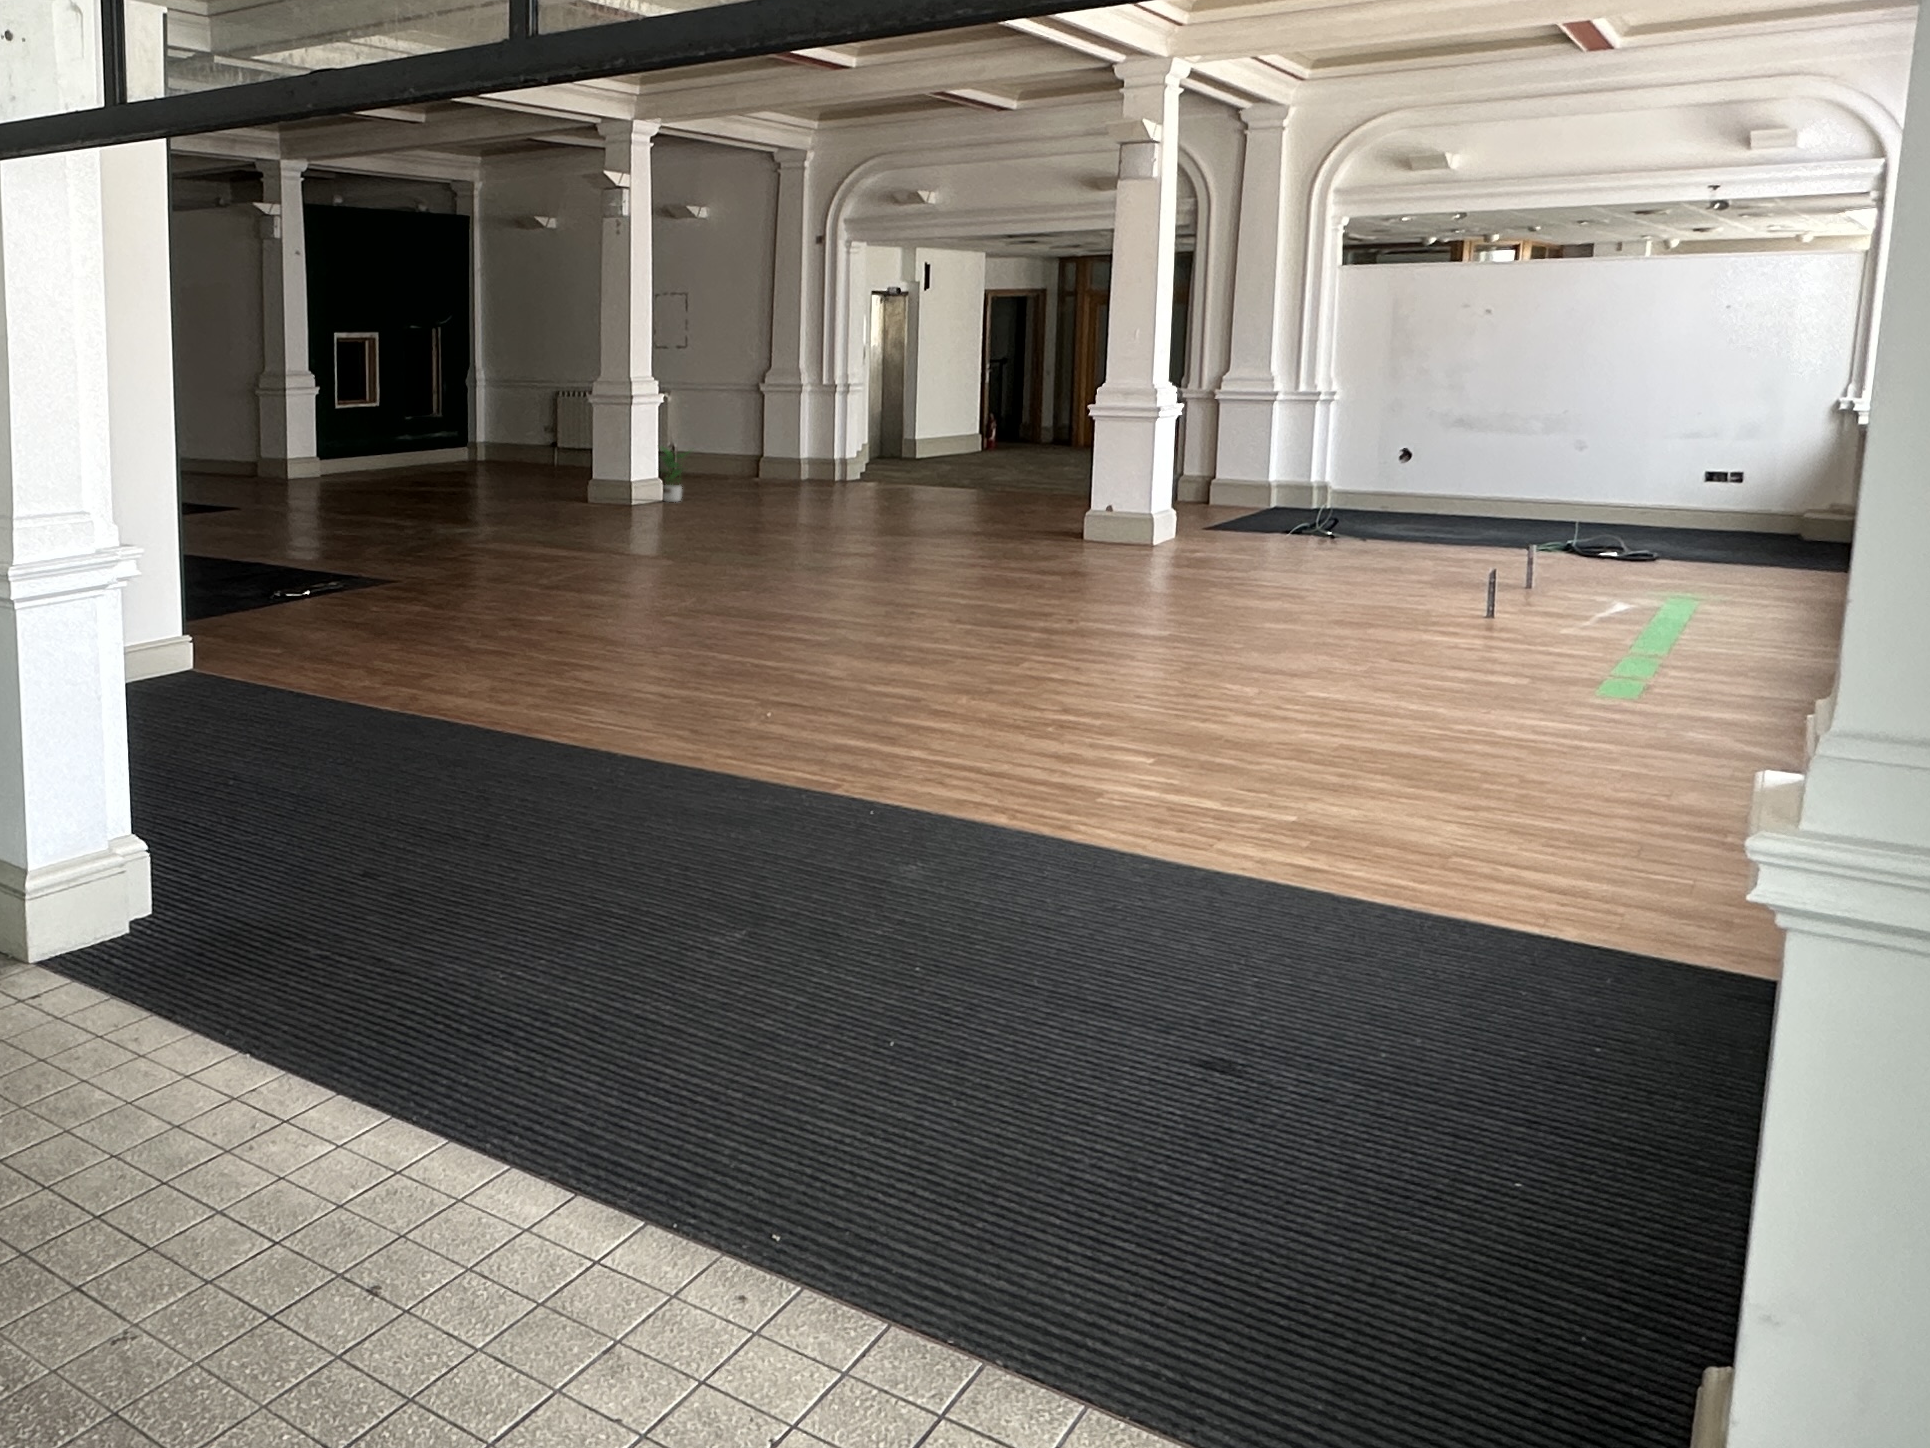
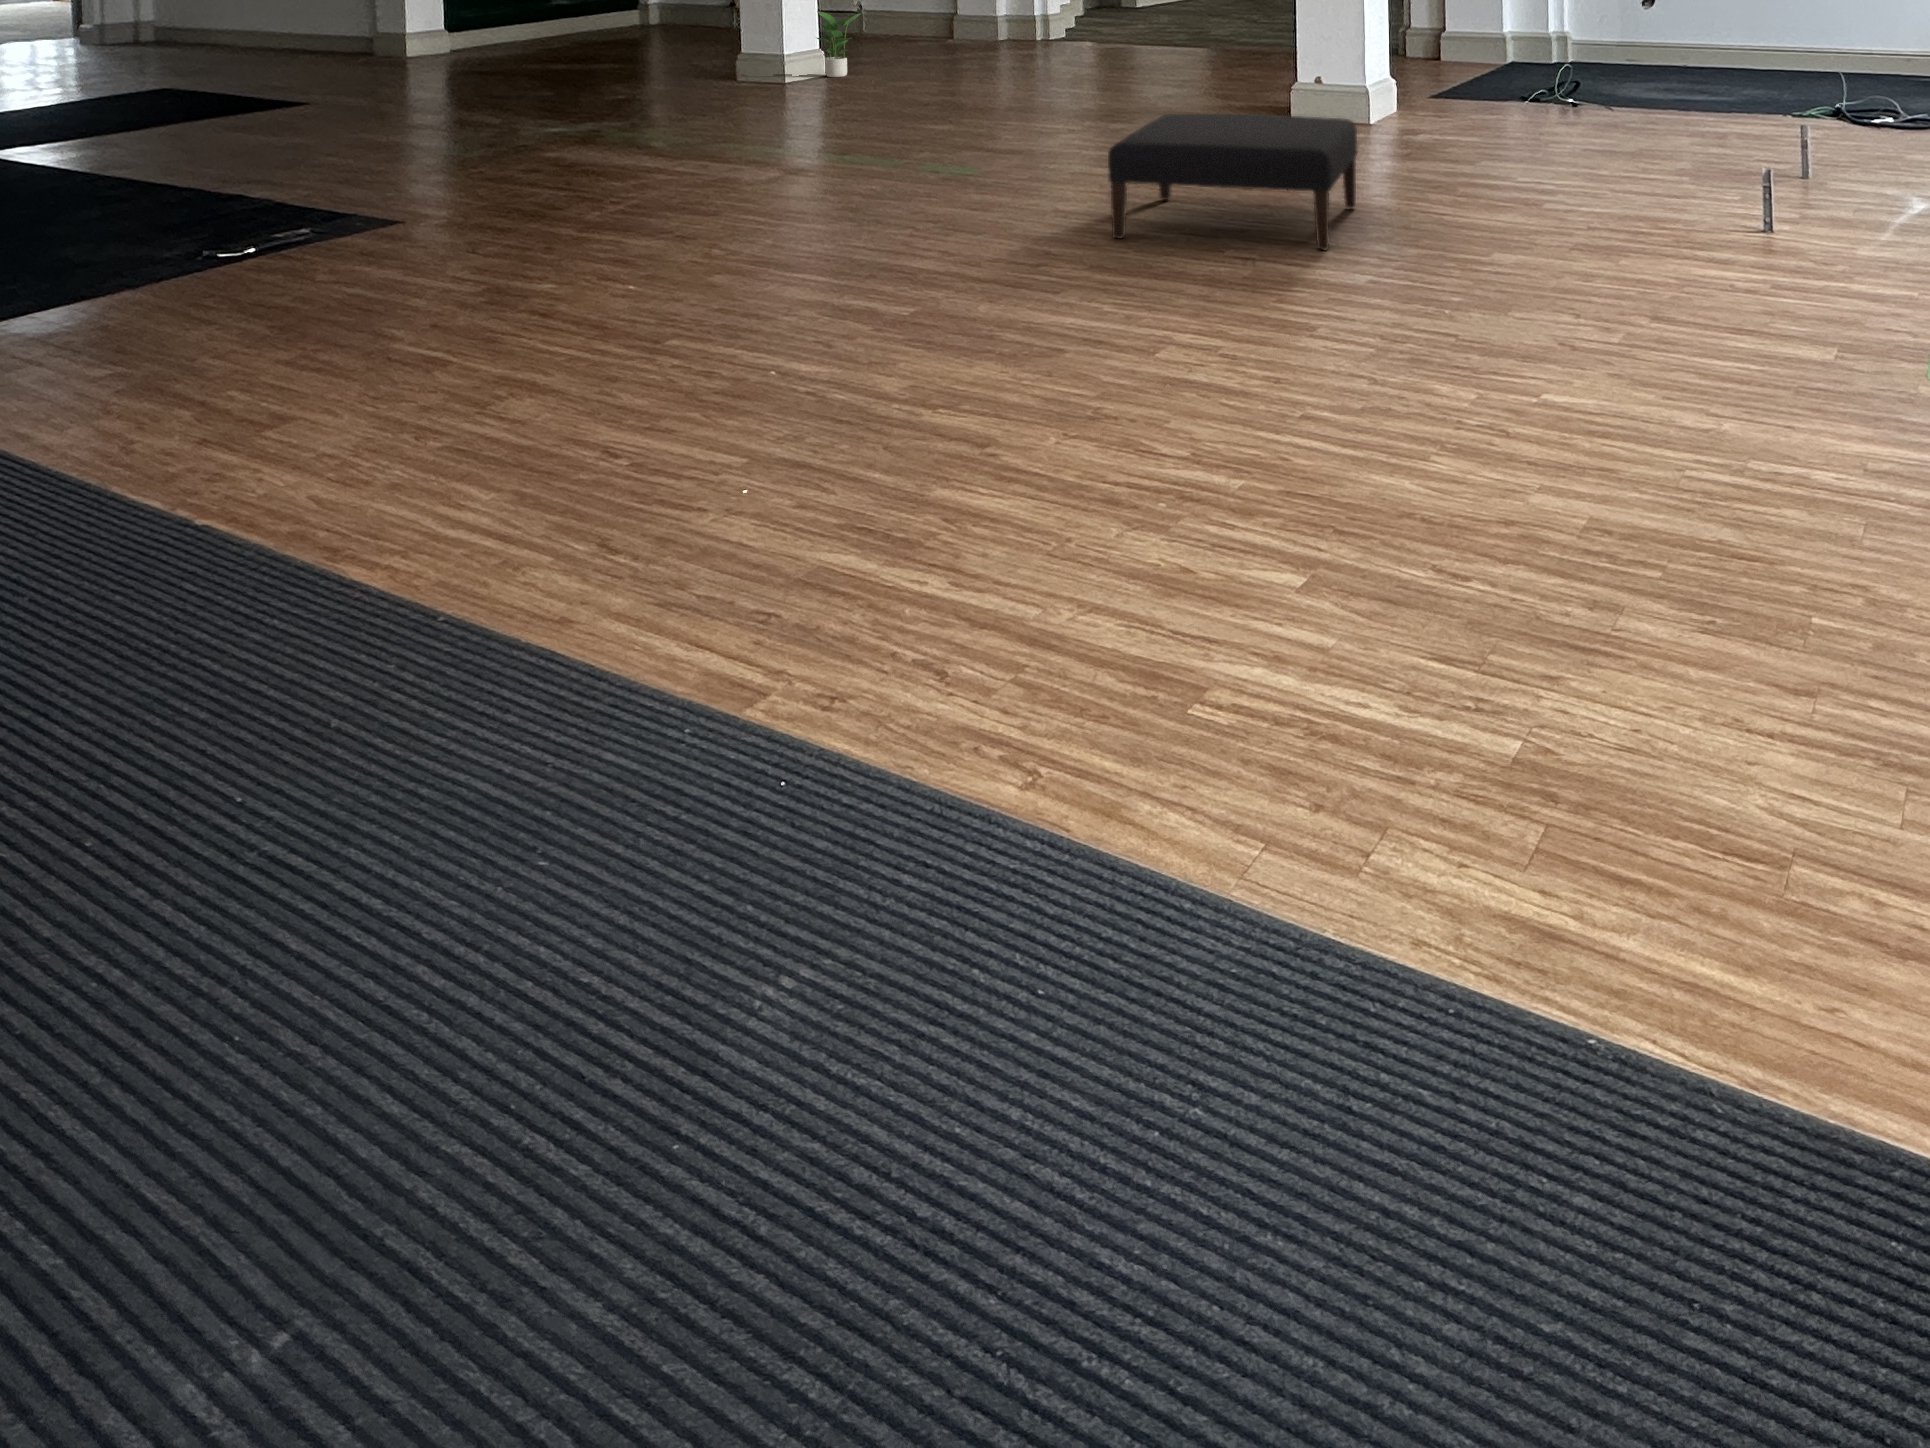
ottoman: none [960,519,1157,619] -> present [1108,114,1357,250]

